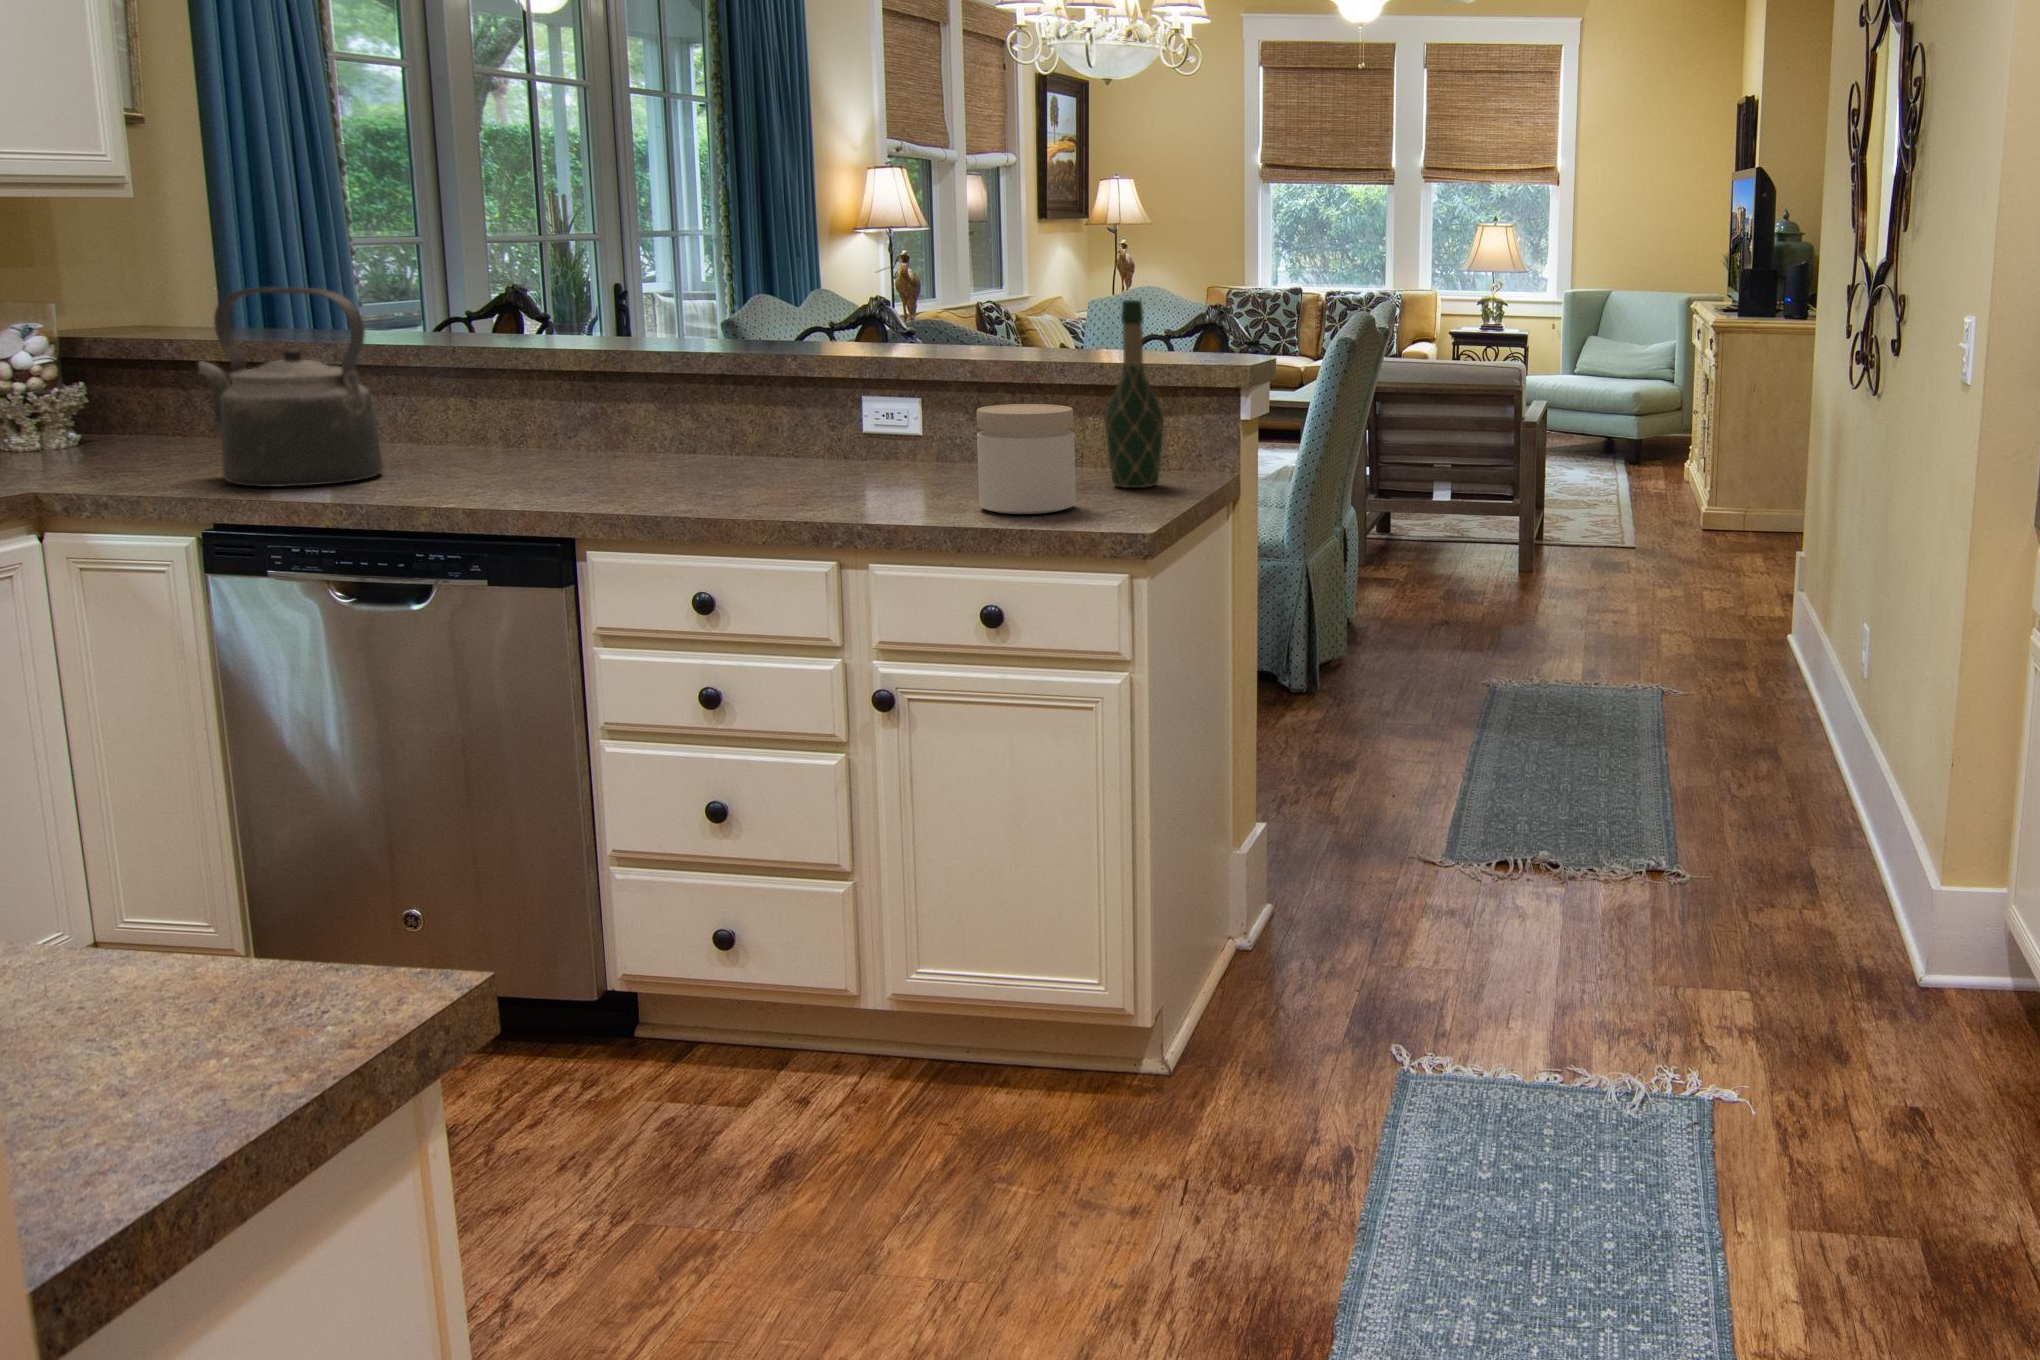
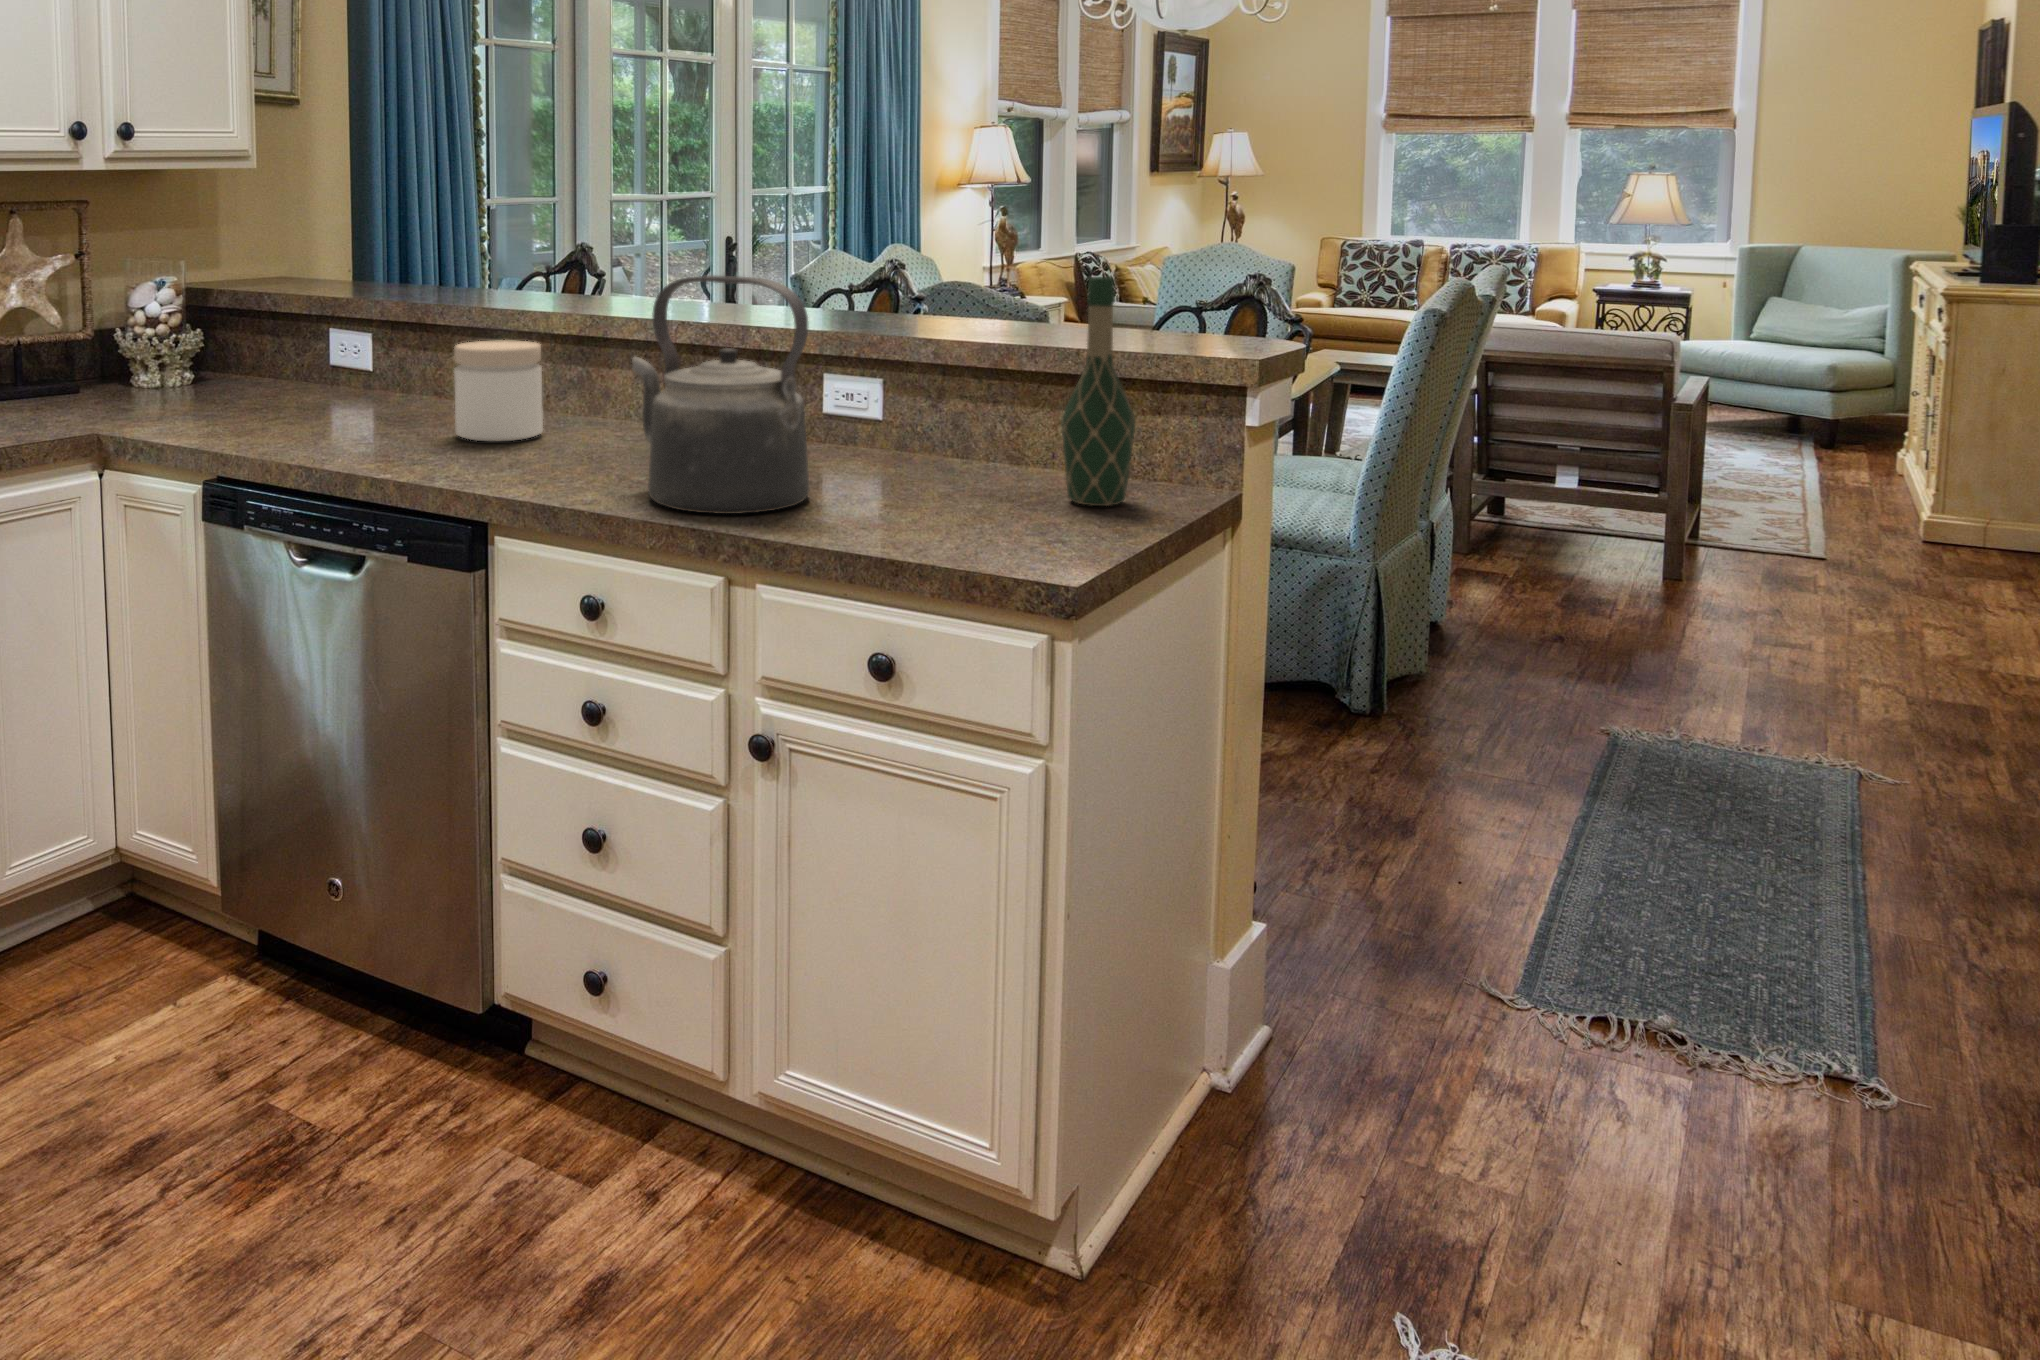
kettle: present [199,287,383,487] -> present [632,275,810,514]
jar: present [977,404,1076,514] -> present [454,340,543,441]

